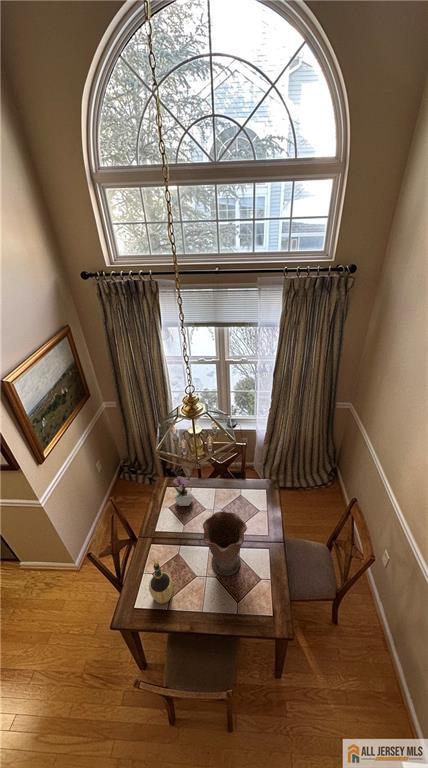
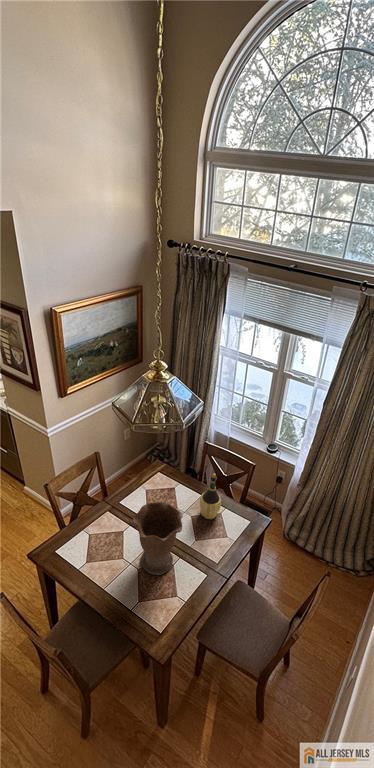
flower arrangement: present [171,468,193,506] -> none [148,445,173,494]
wine bottle: present [149,561,173,604] -> present [200,473,221,519]

